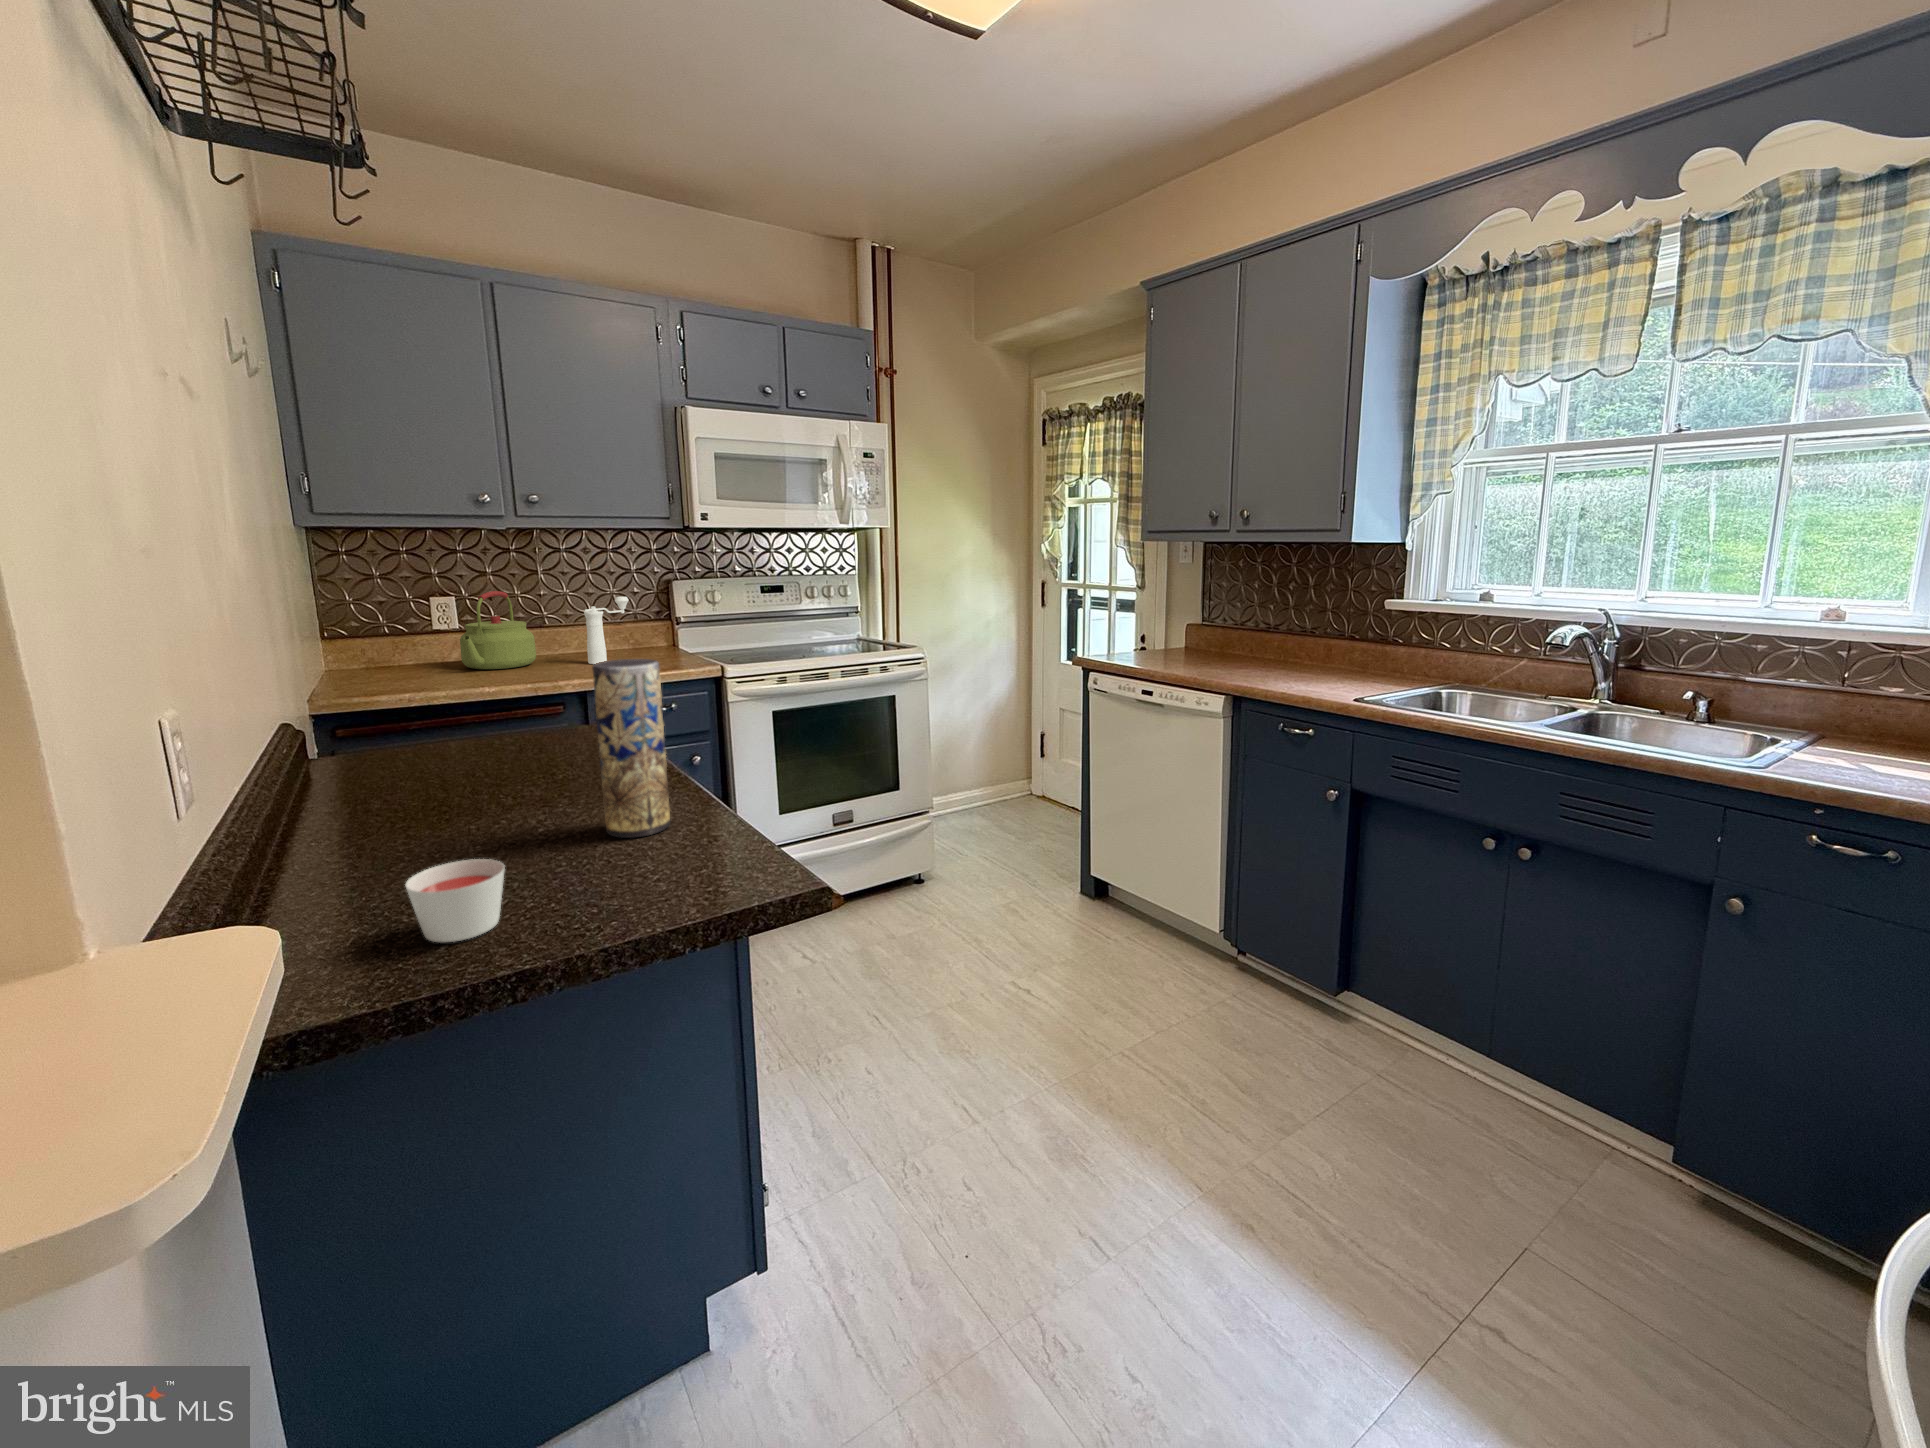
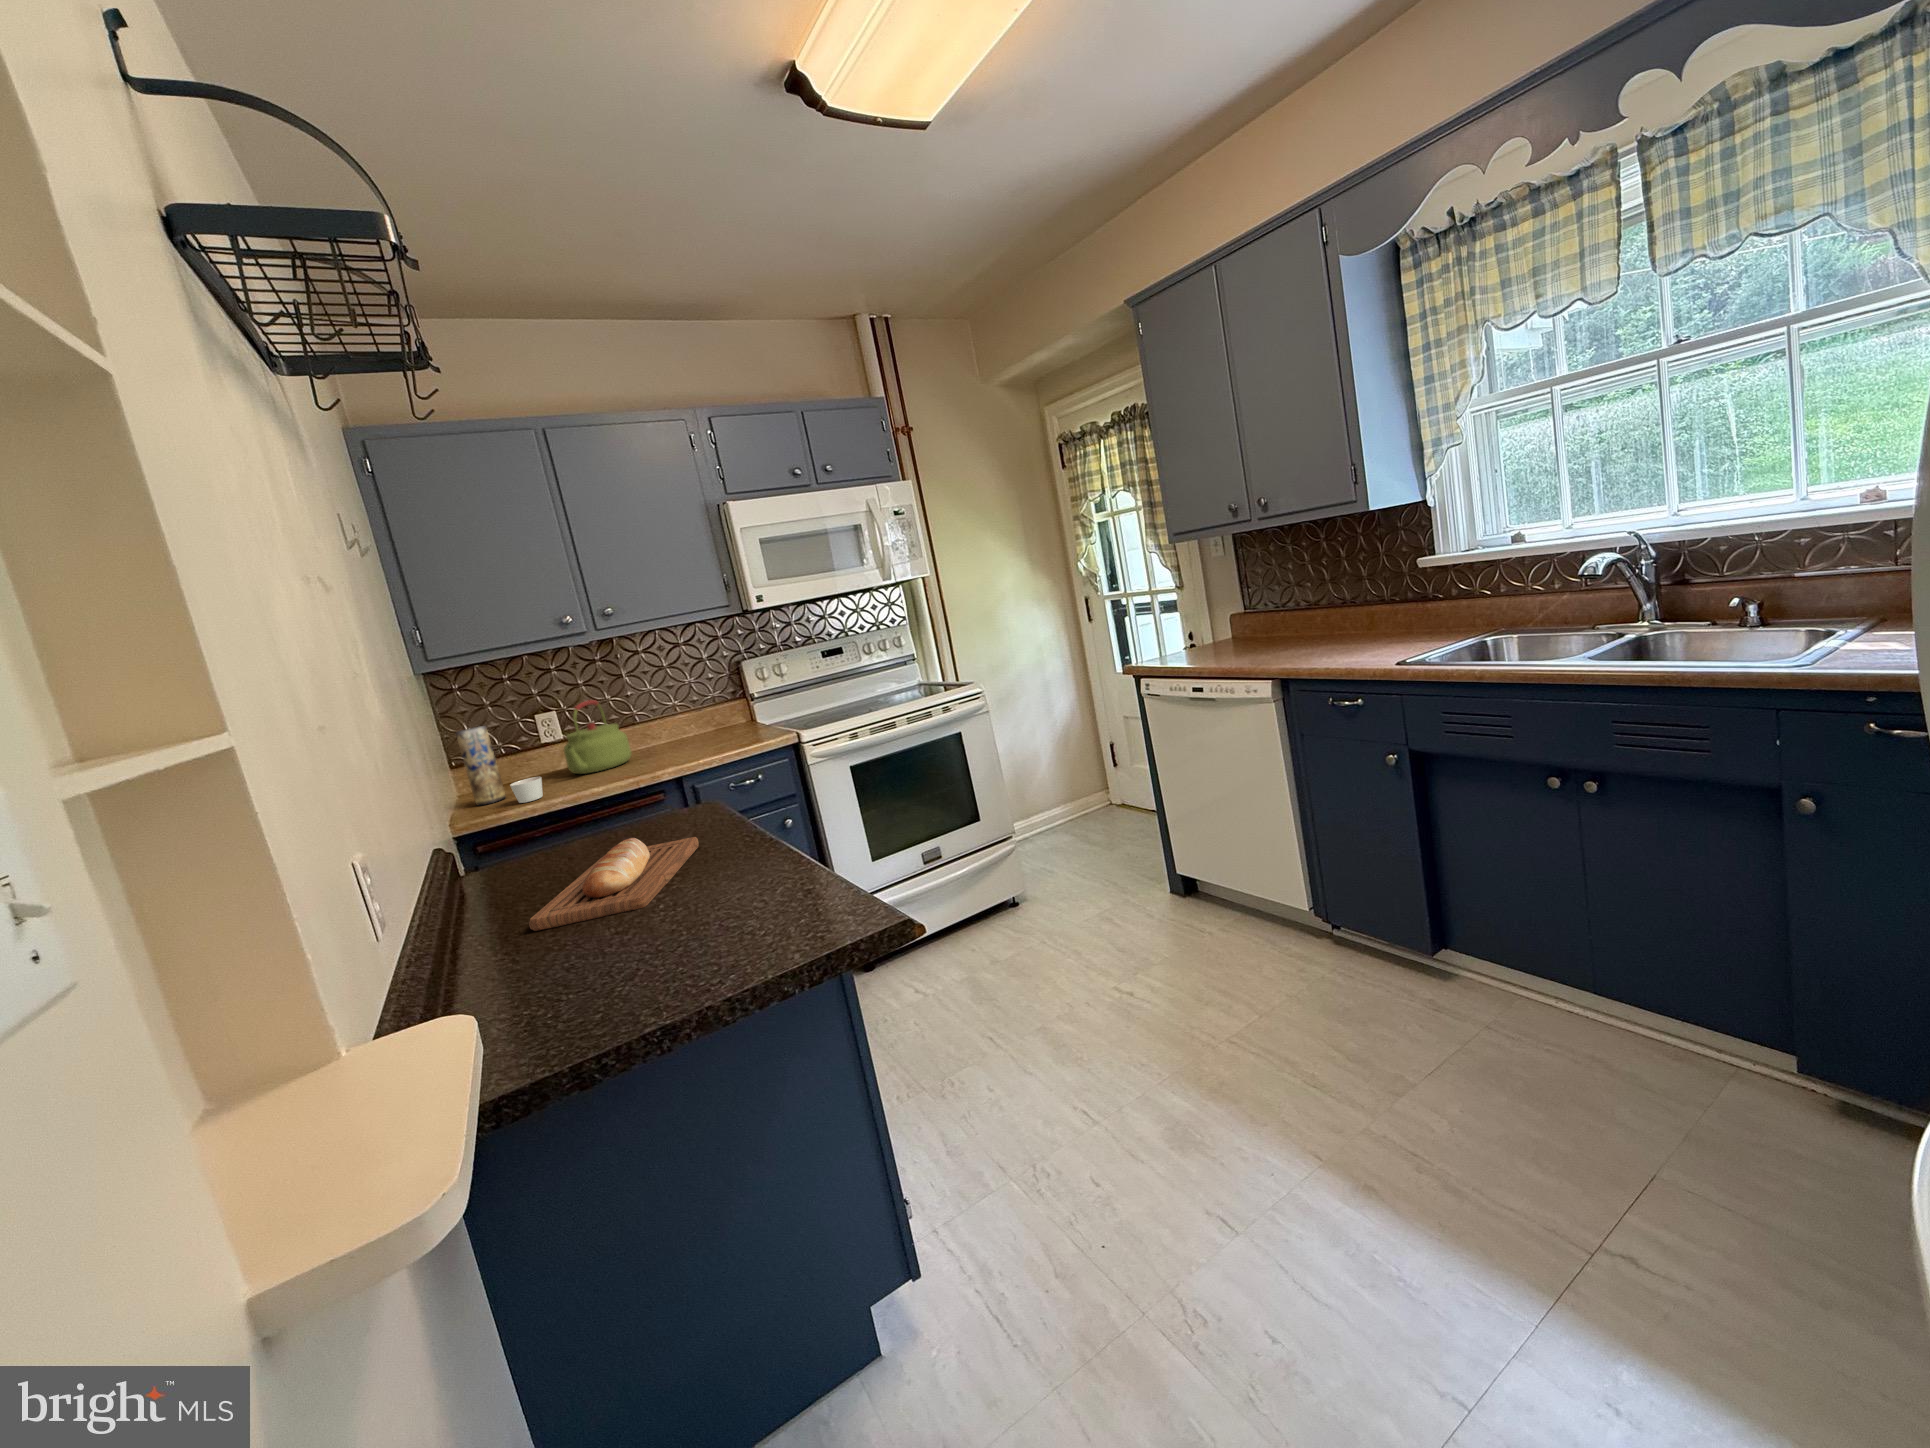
pepper mill: present [584,597,629,664] -> none [666,685,704,752]
vase: present [592,659,670,838] -> present [456,726,506,805]
bread loaf: none [383,745,599,832] -> present [529,837,699,931]
candle: present [406,859,505,942] -> present [510,777,543,803]

